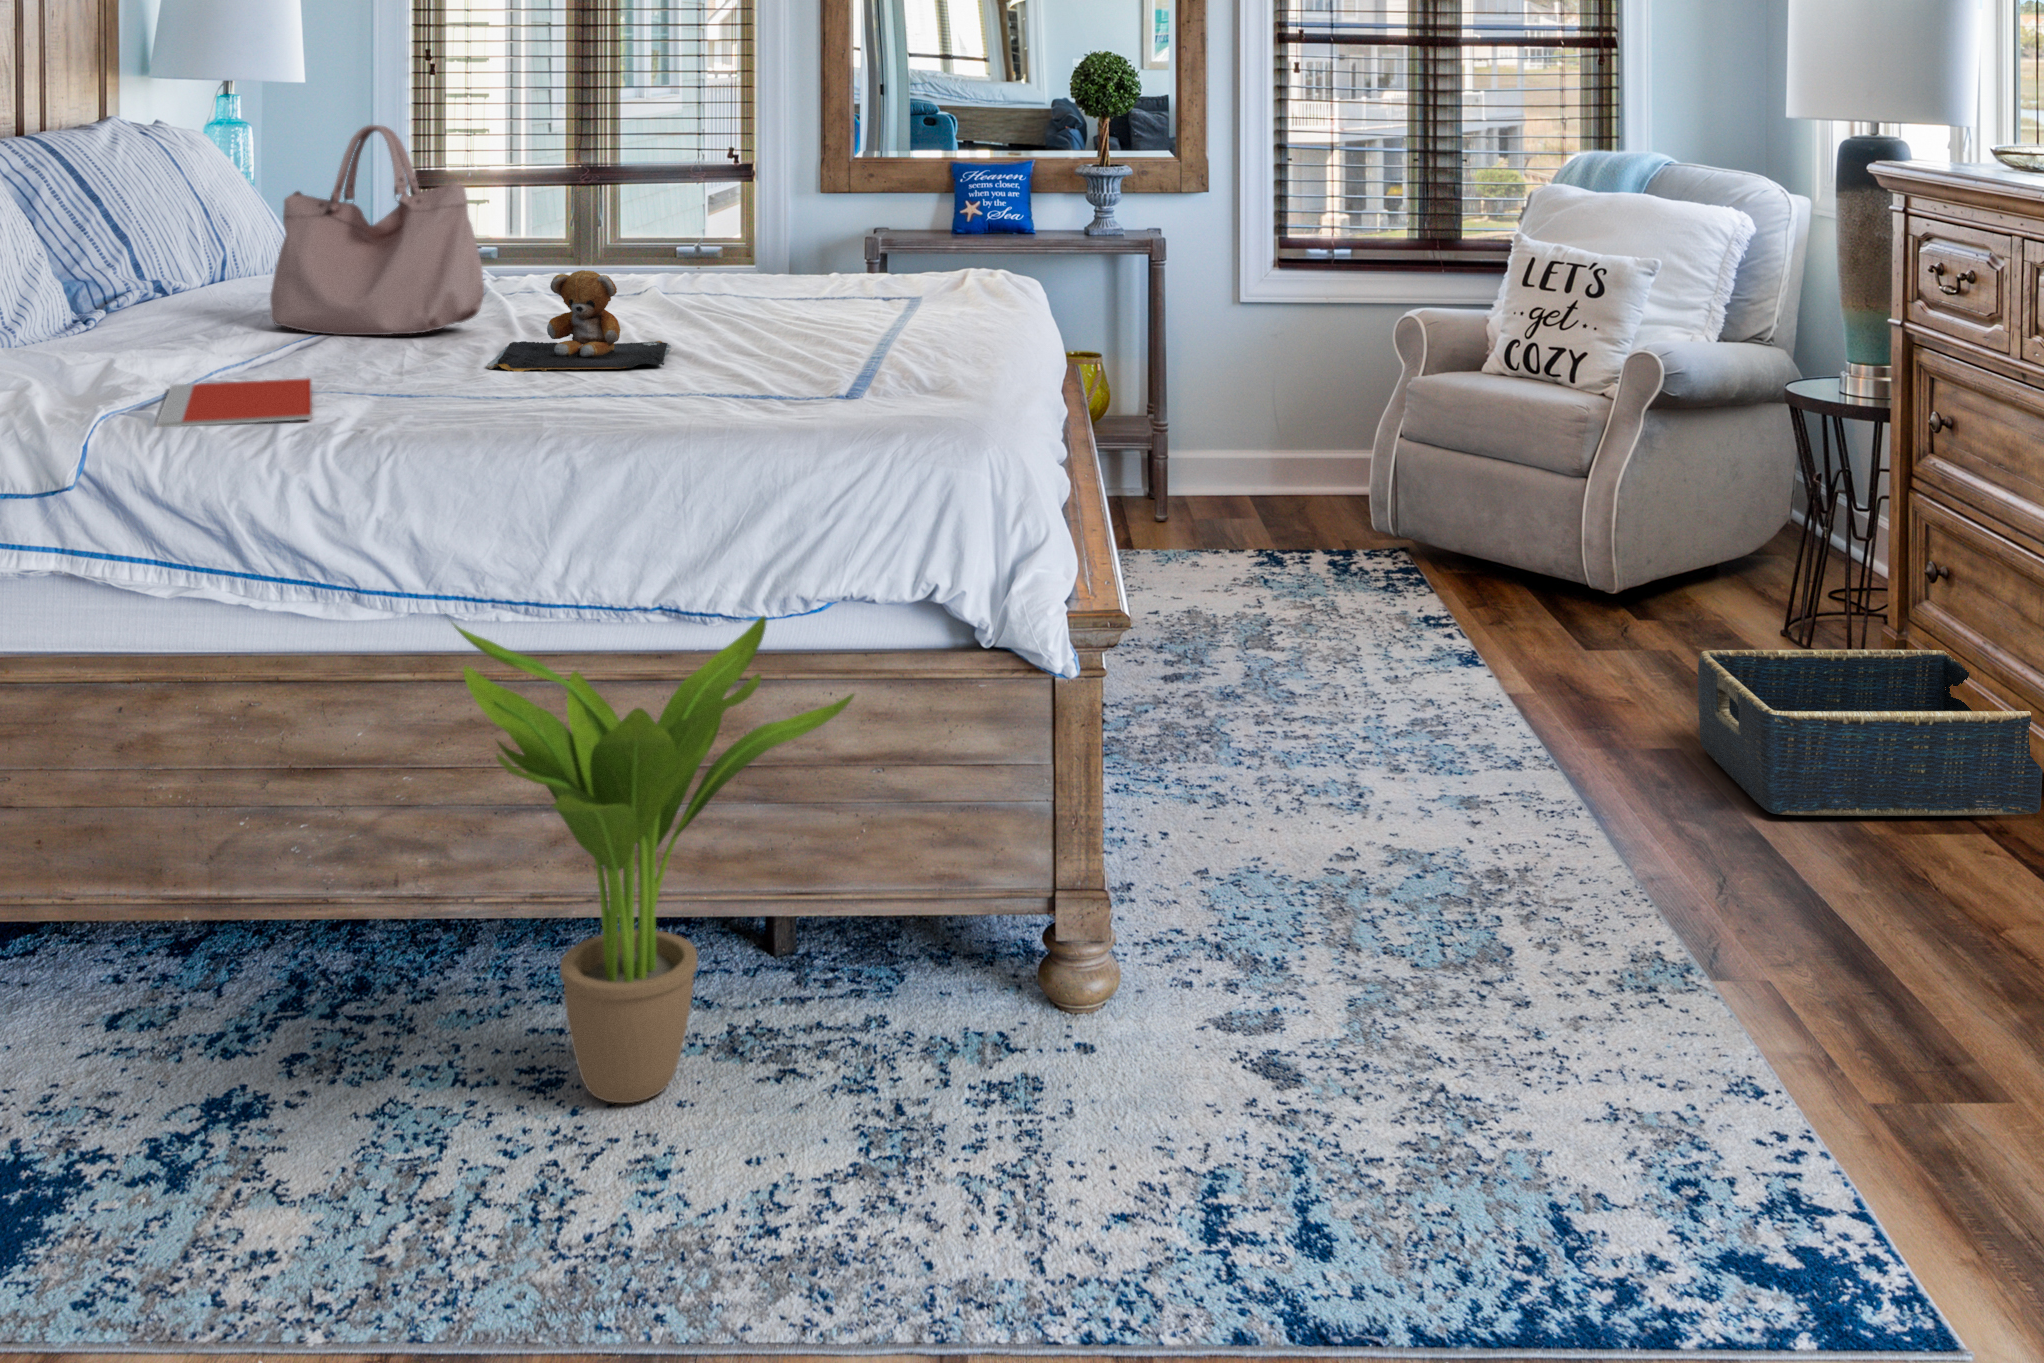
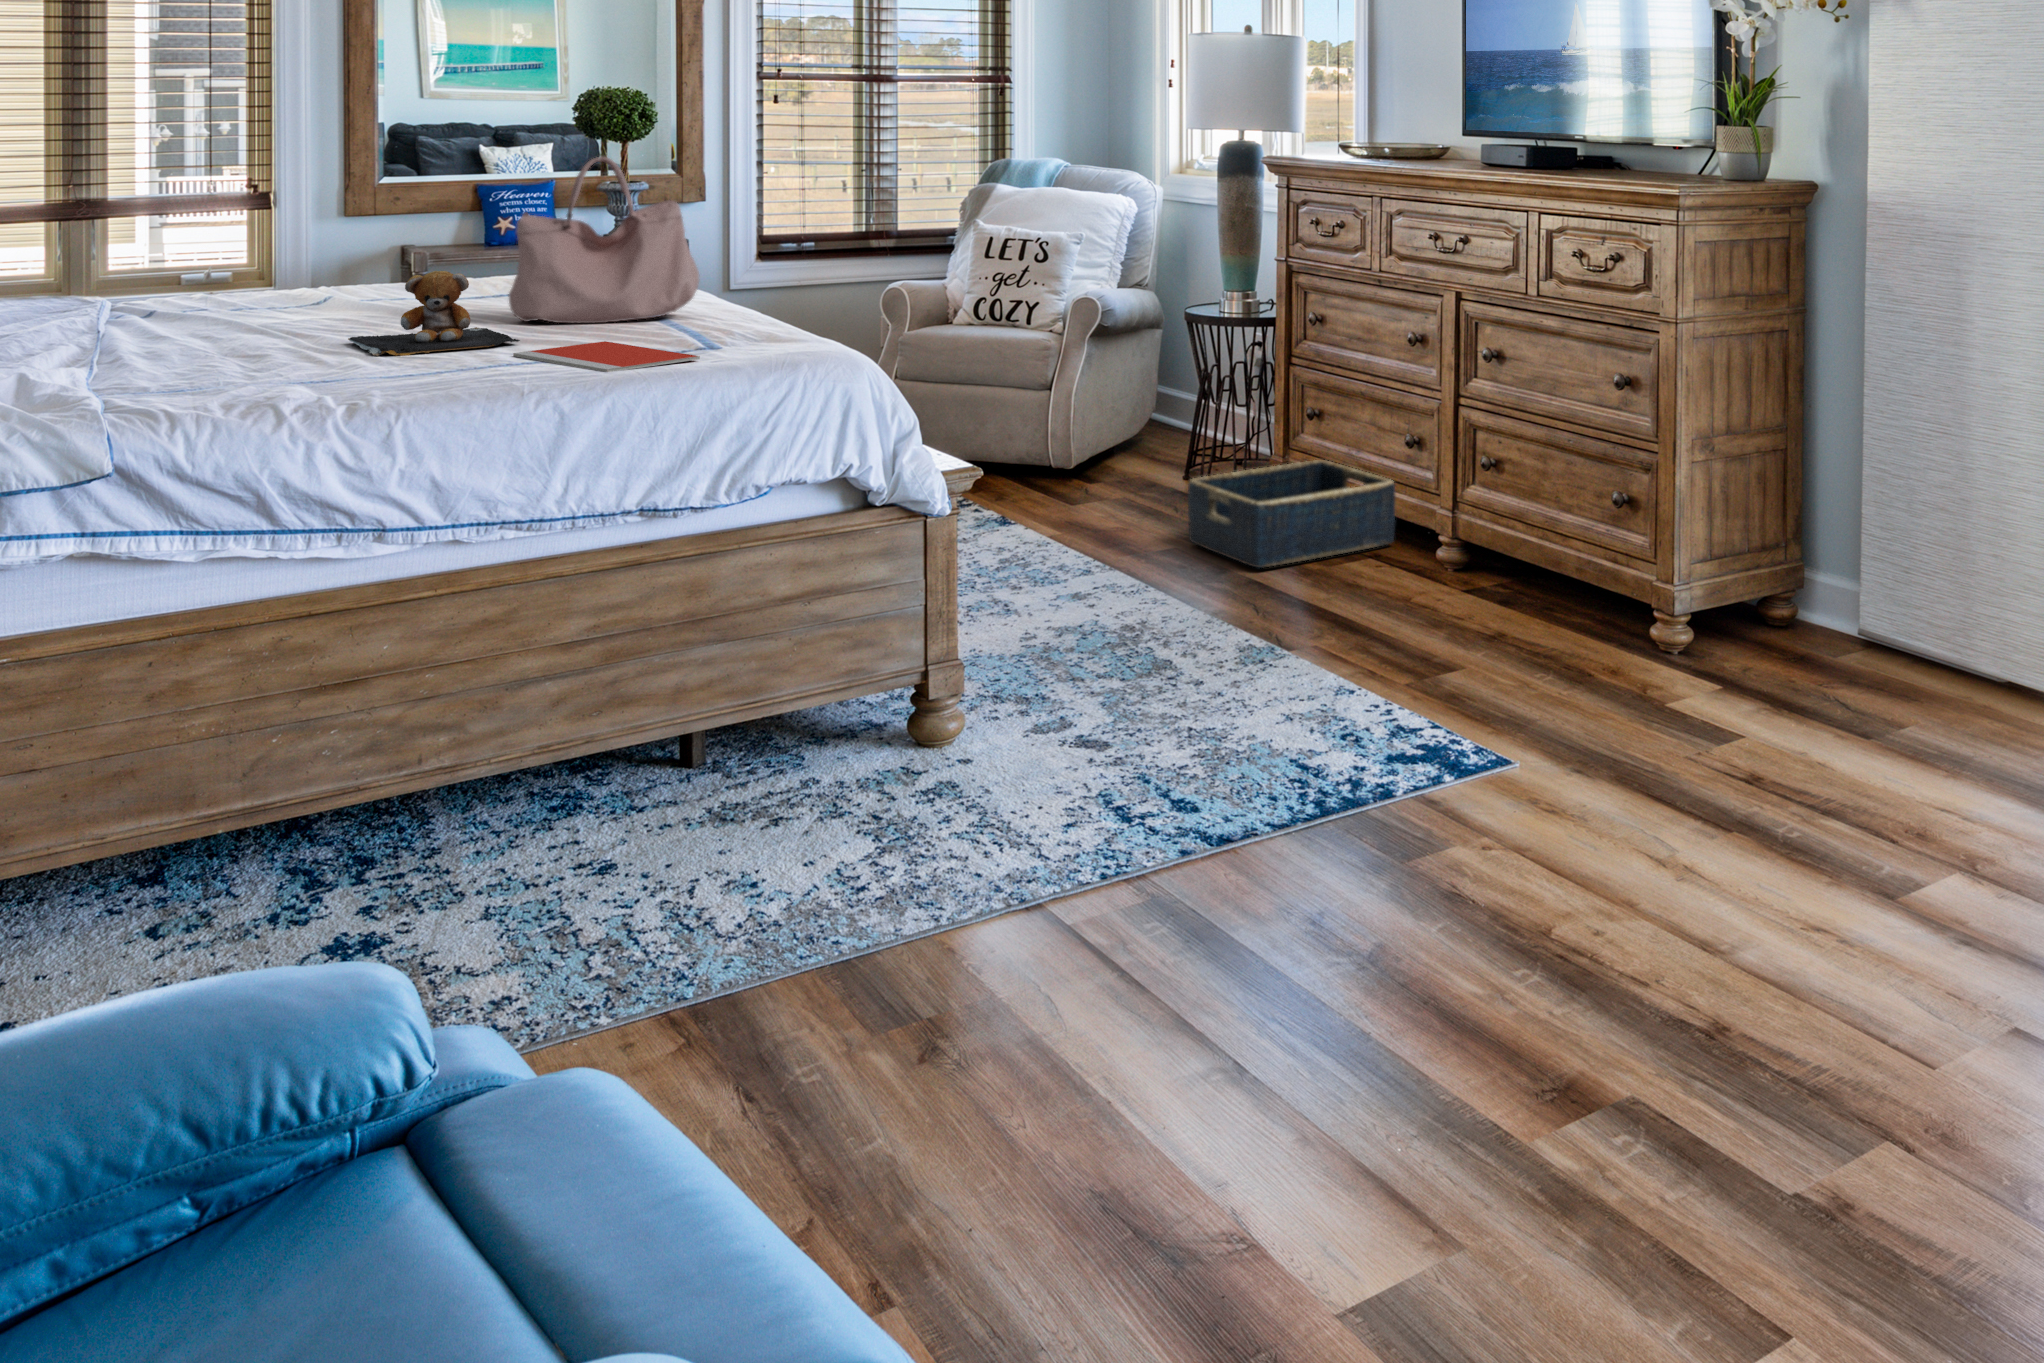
handbag: present [270,125,484,335] -> present [508,157,699,323]
notebook: present [157,378,312,427] -> present [513,341,700,372]
potted plant: present [453,616,854,1103] -> none [513,500,818,860]

